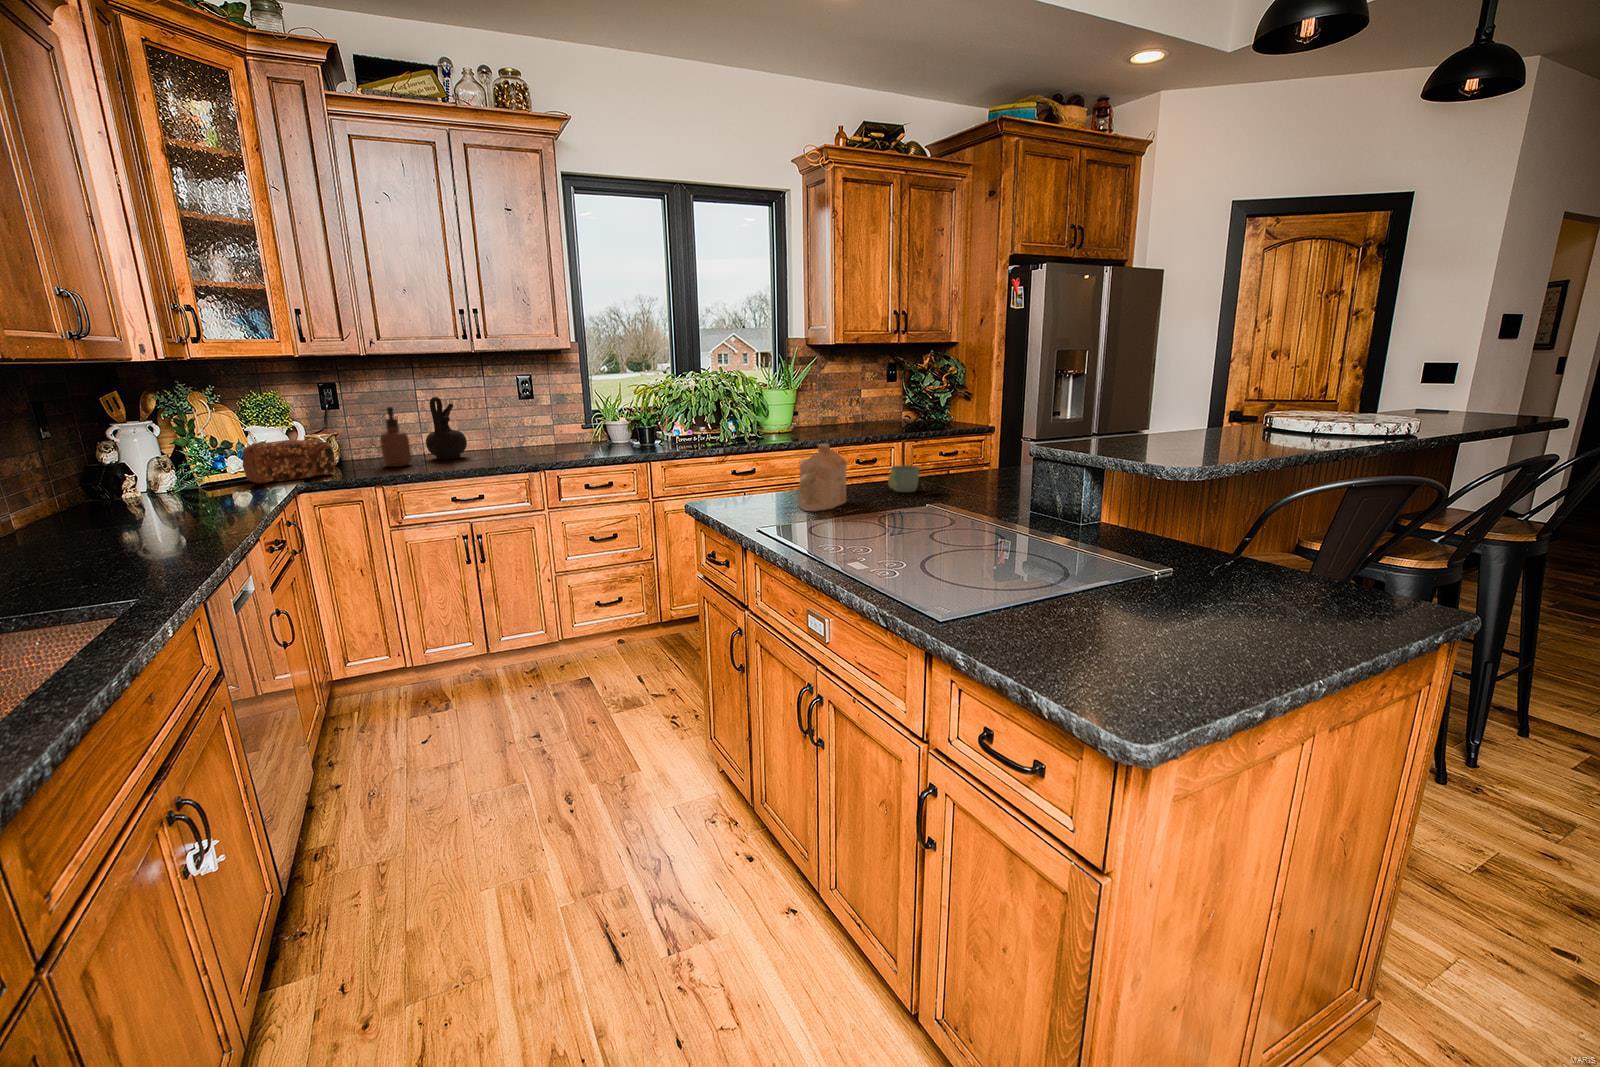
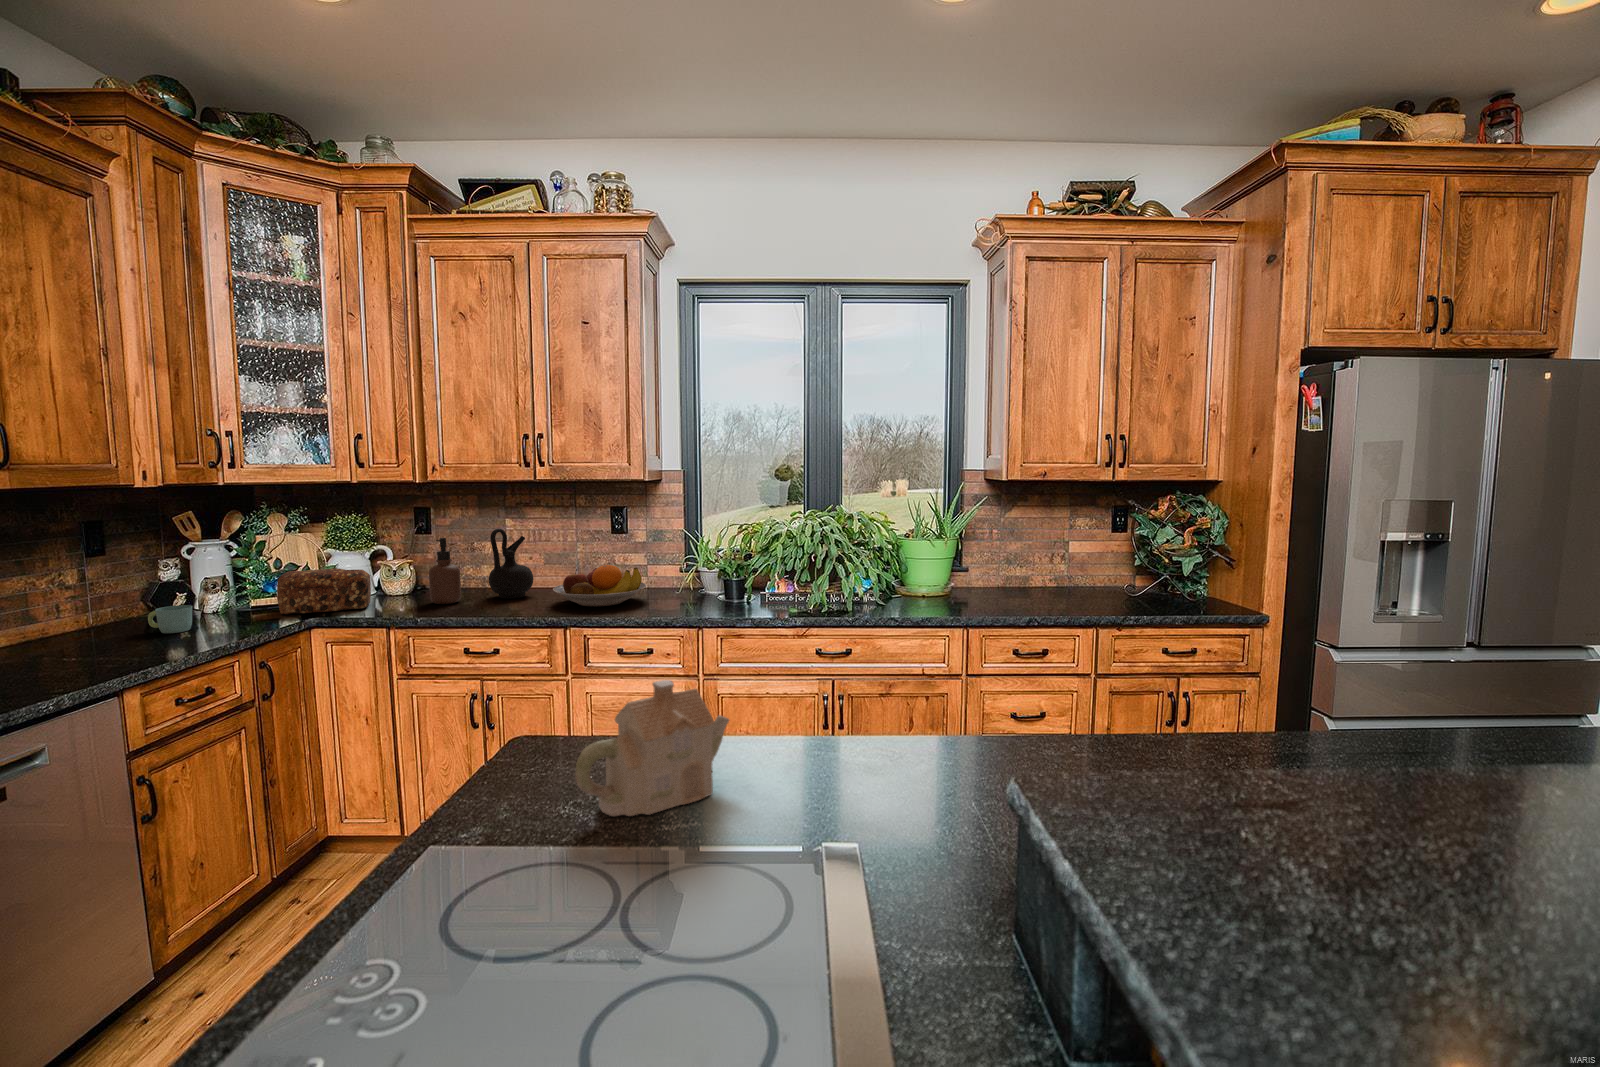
fruit bowl: none [499,423,579,458] -> present [553,565,646,606]
mug: present [888,465,920,492] -> present [148,605,192,633]

